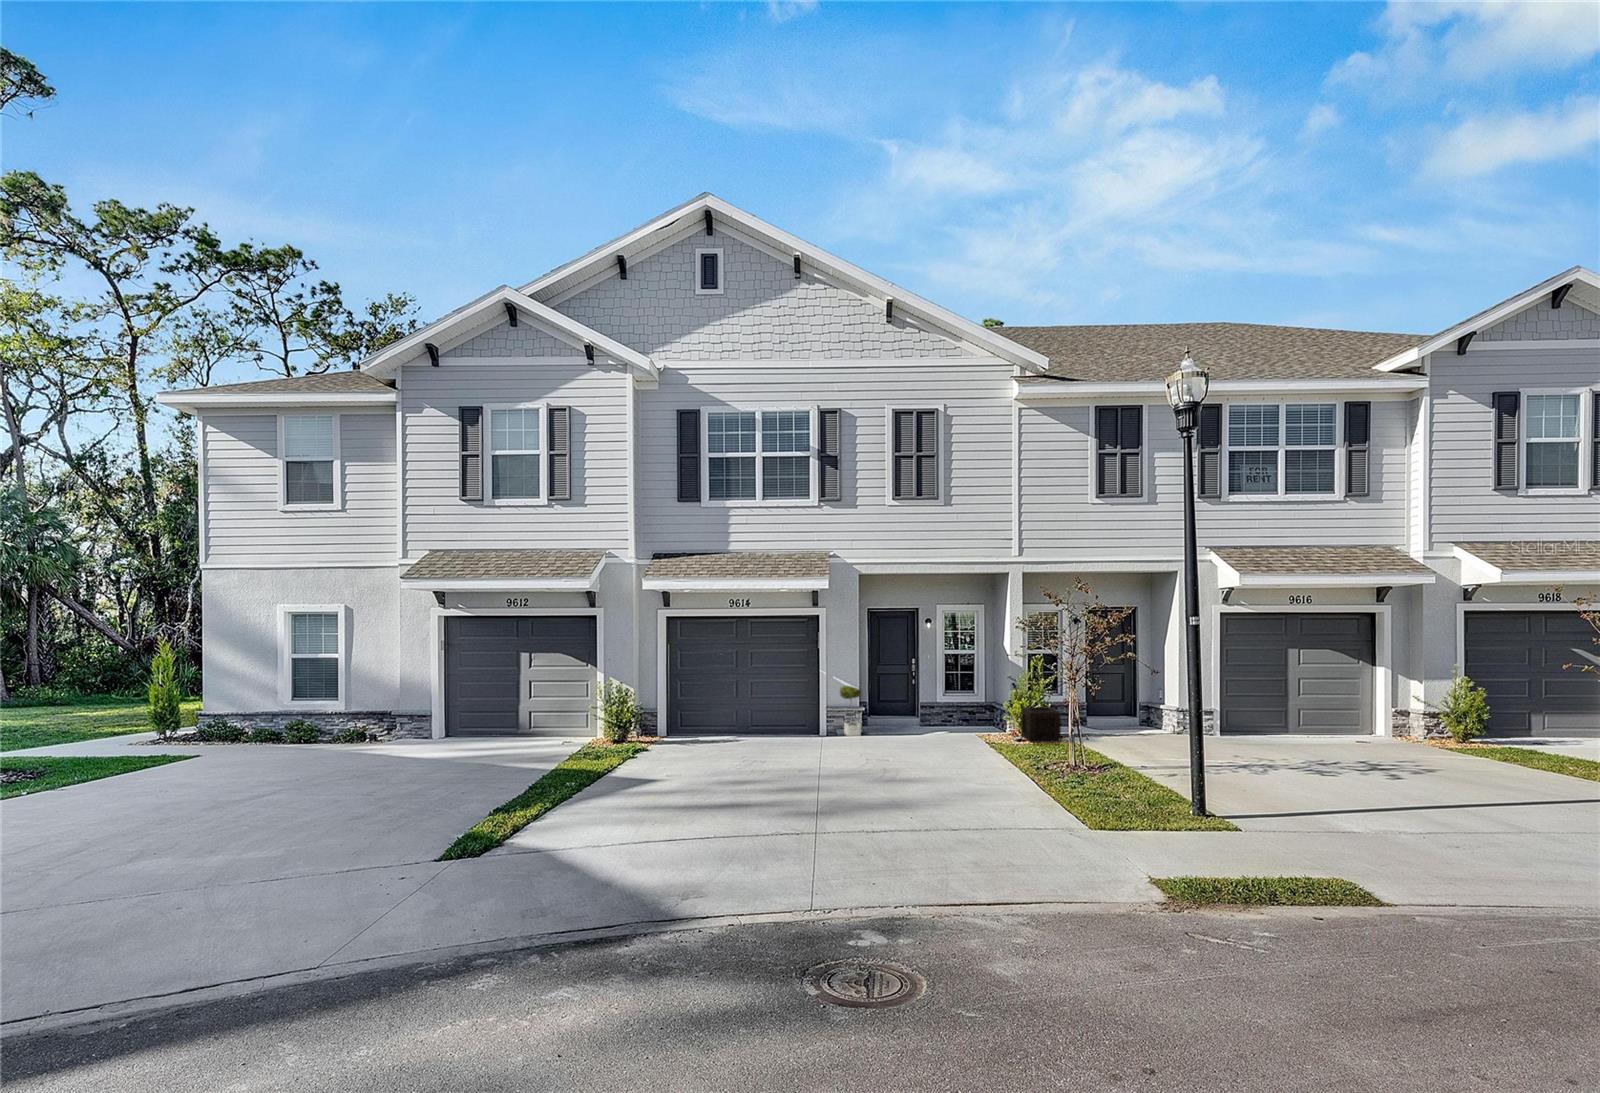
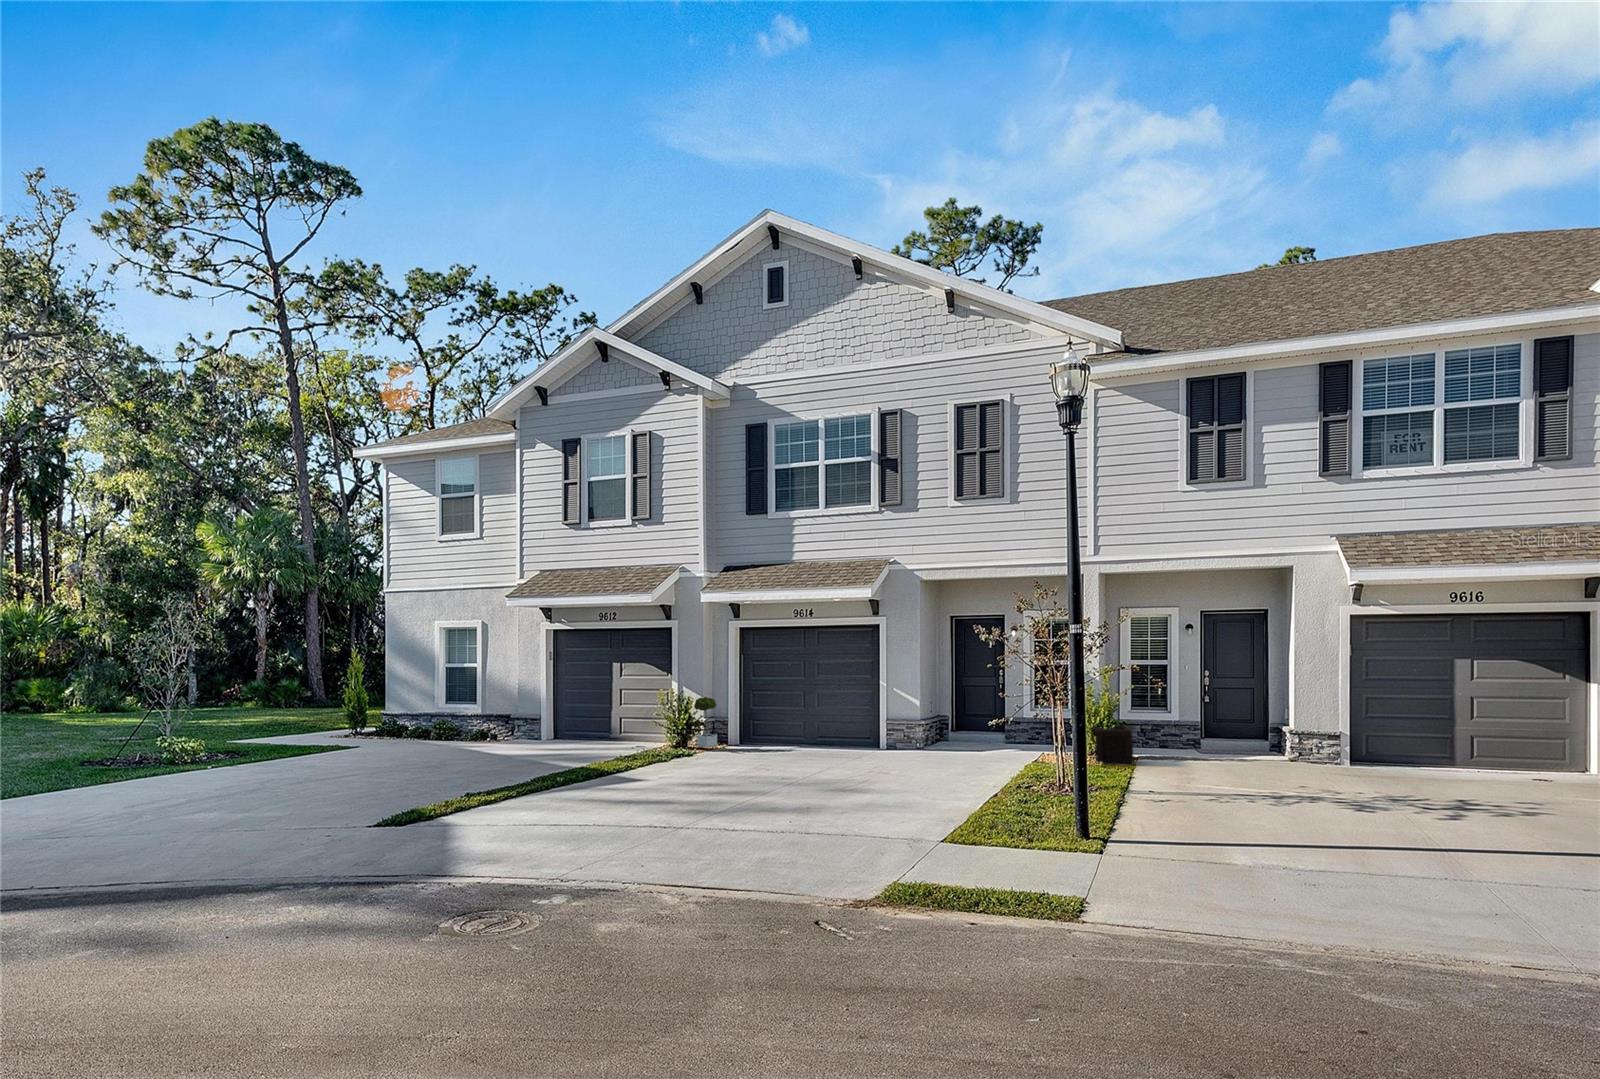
potted tree: present [840,686,861,736] -> present [694,697,717,747]

